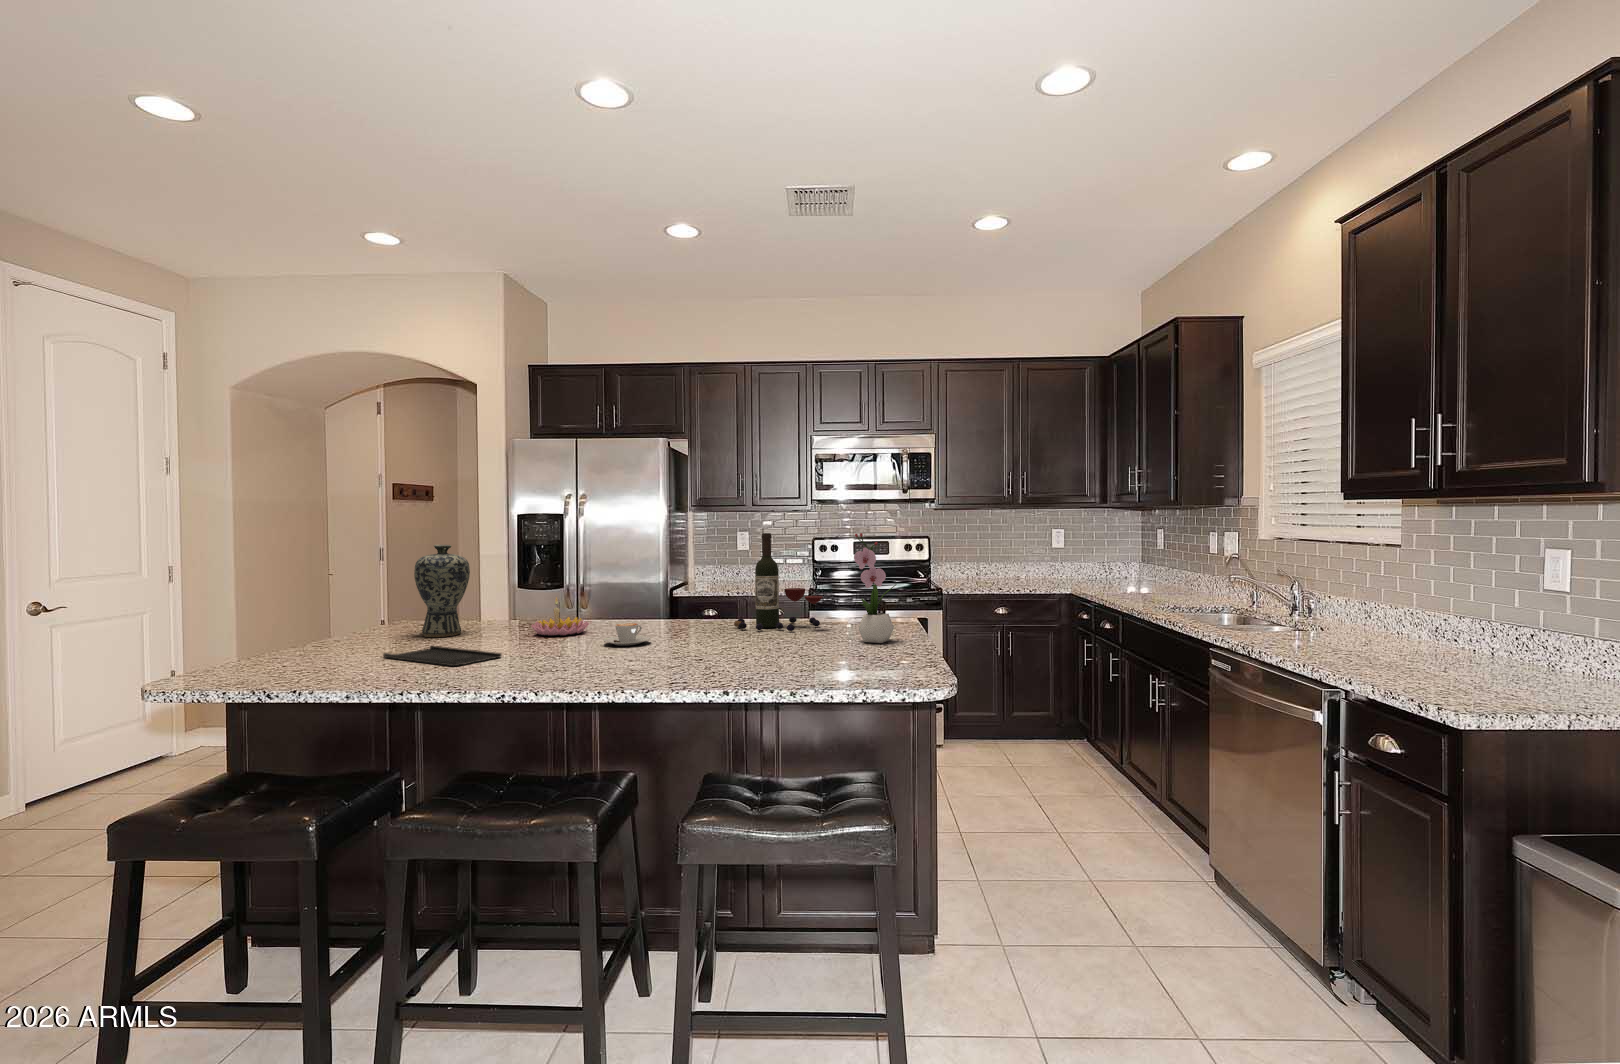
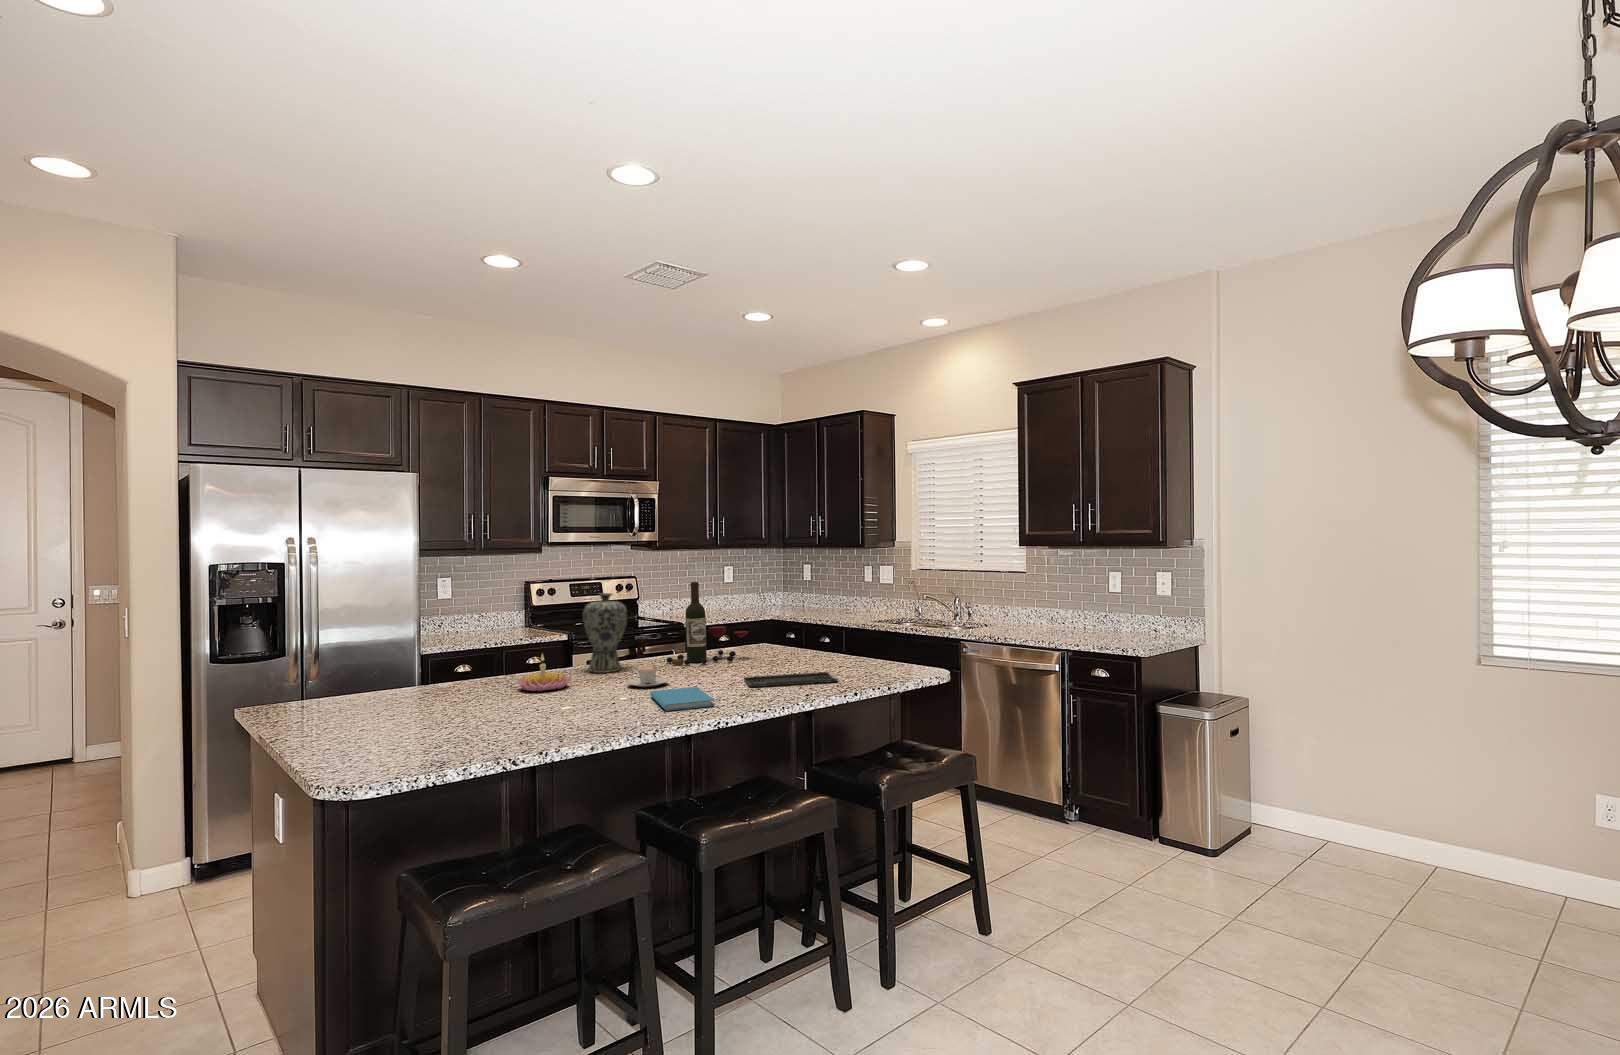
flower arrangement: present [854,533,896,643] -> none [802,579,830,661]
vase: present [414,545,470,637] -> present [583,593,627,673]
tray: present [383,646,502,666] -> present [744,672,838,687]
book: none [514,649,621,675] -> present [650,687,714,711]

